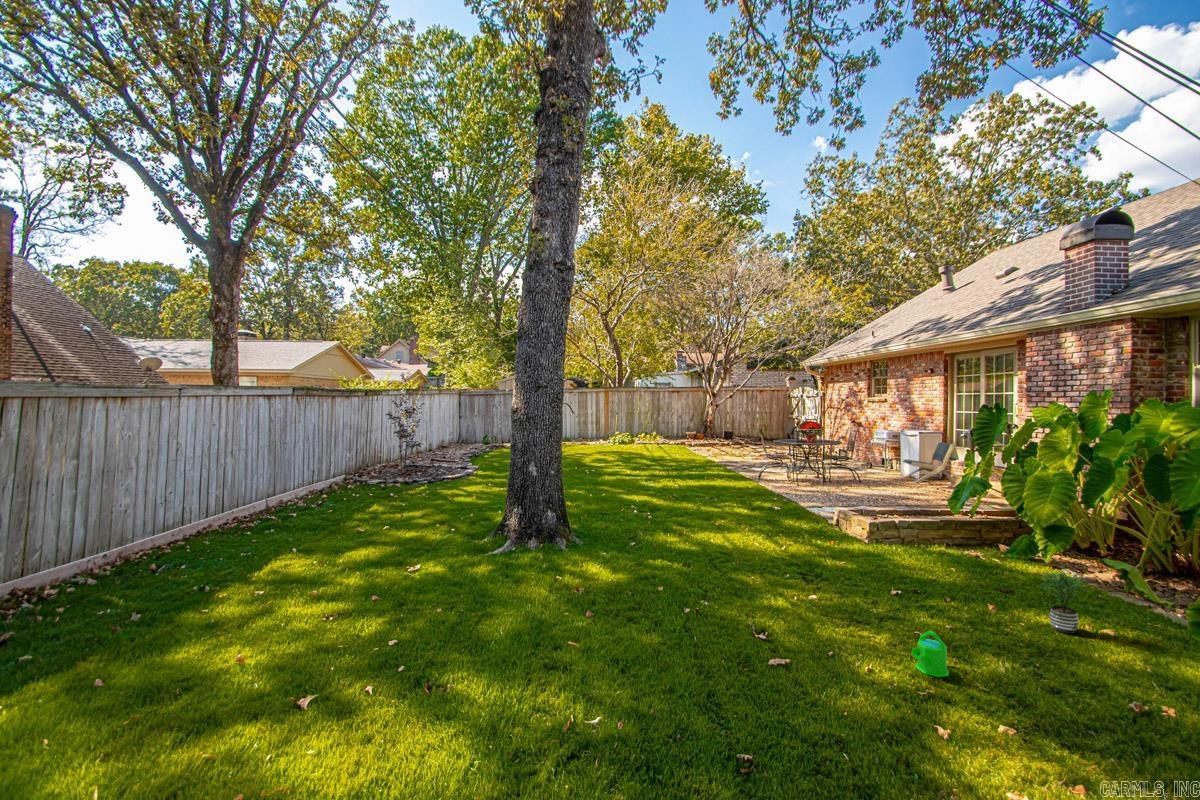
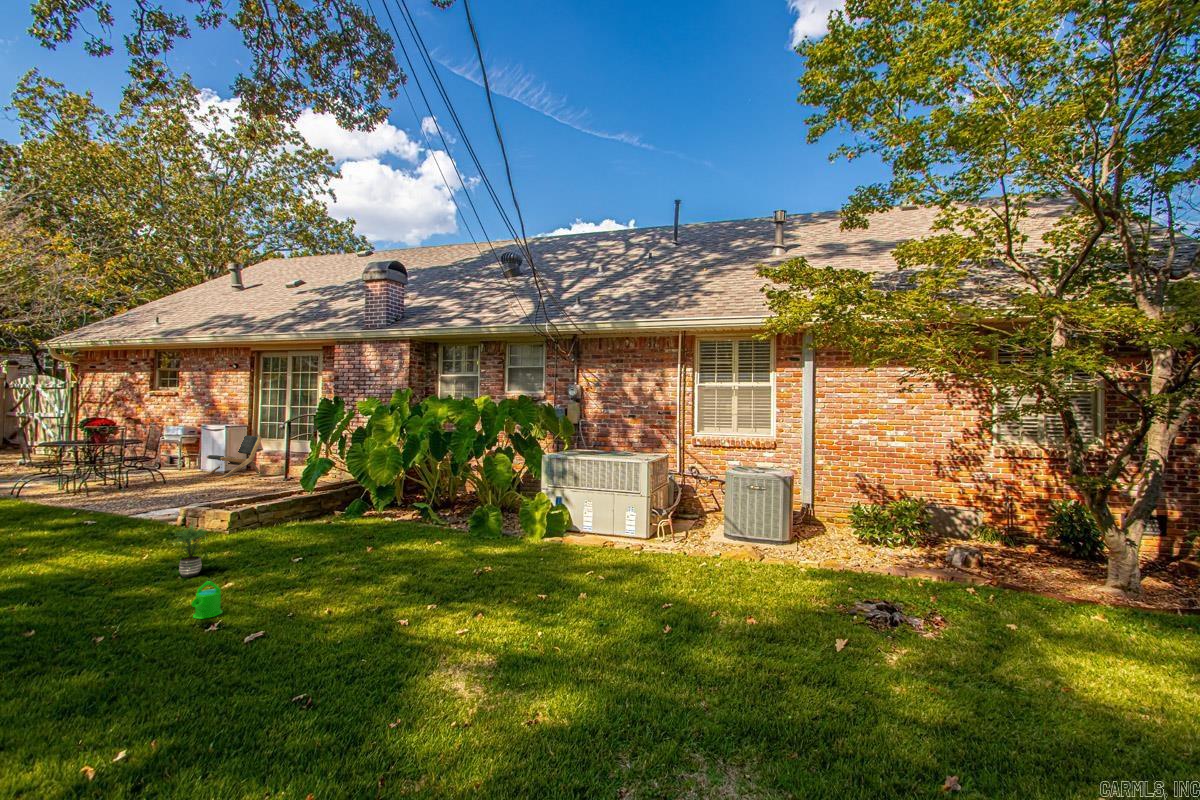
potted plant: present [1044,570,1086,634] -> present [171,526,206,577]
watering can: present [912,631,949,677] -> present [192,581,223,619]

